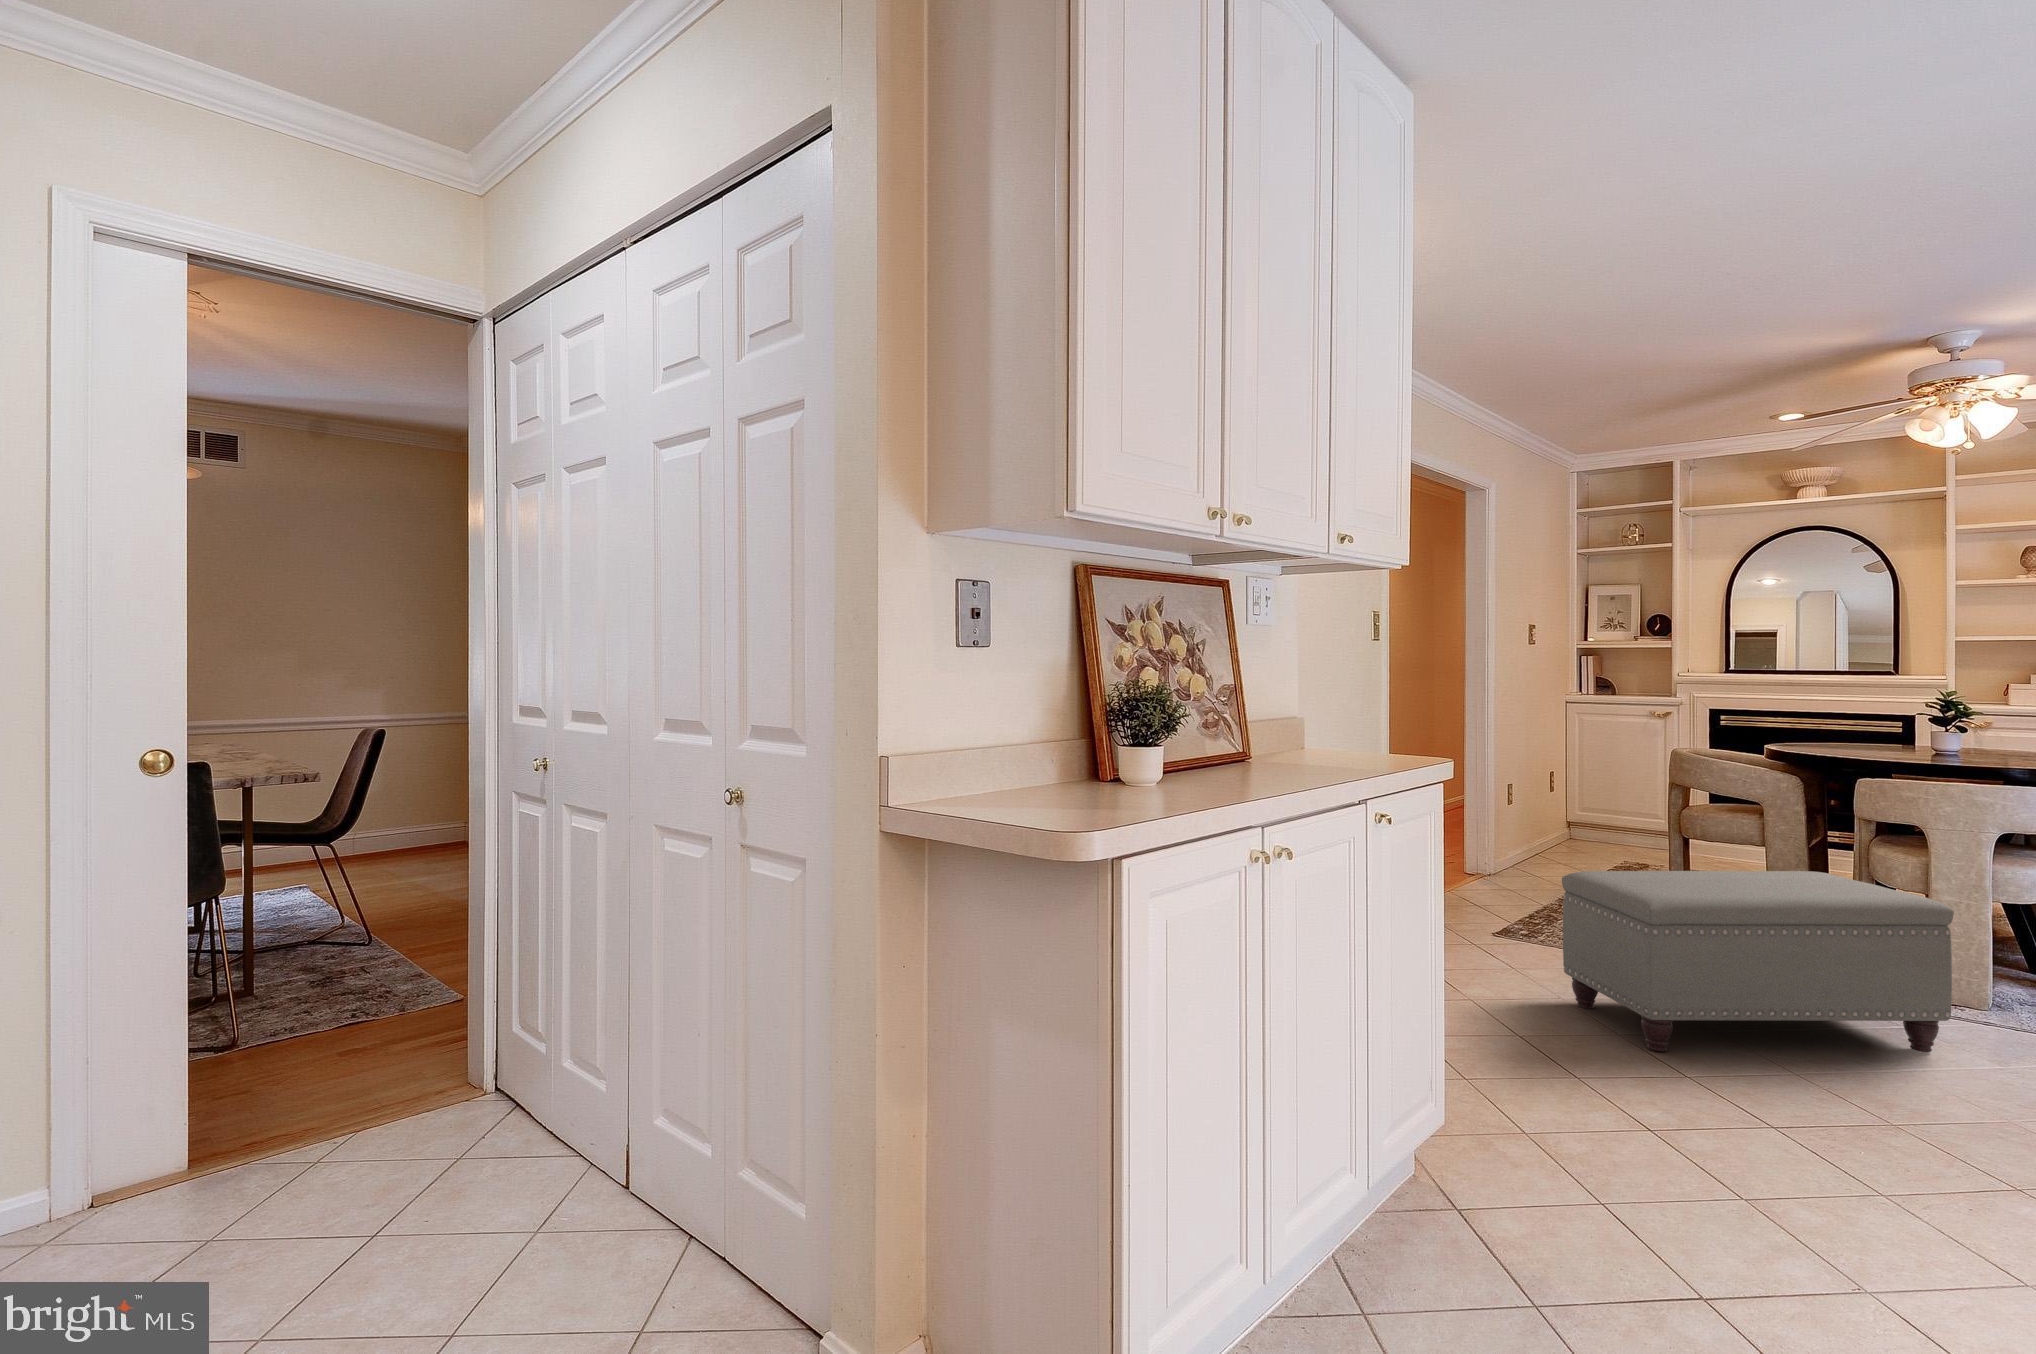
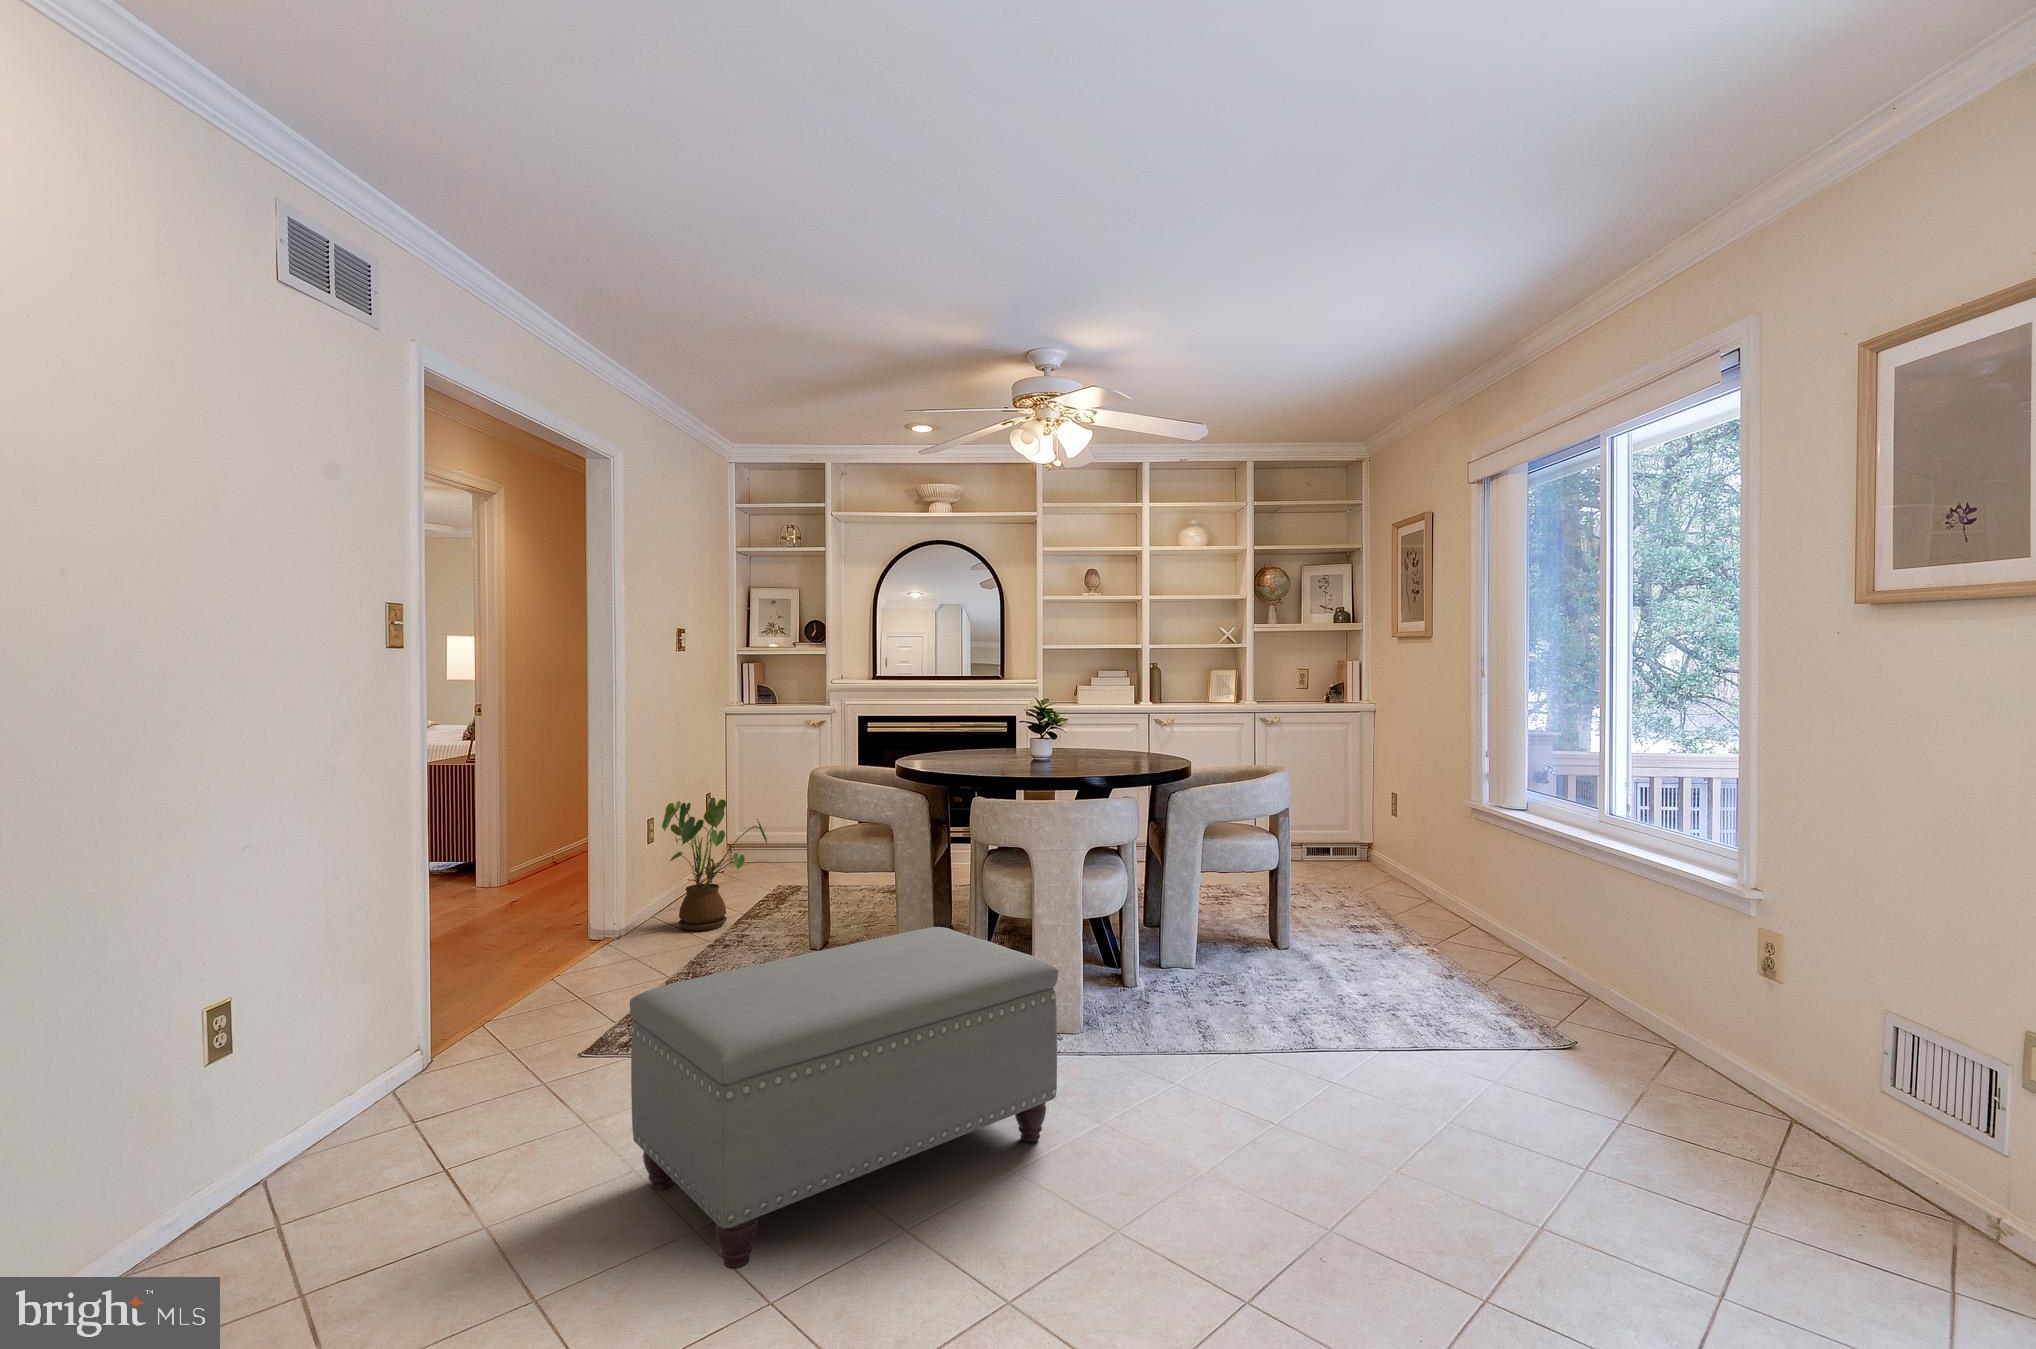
house plant: none [1521,771,1621,882] -> present [662,797,767,931]

